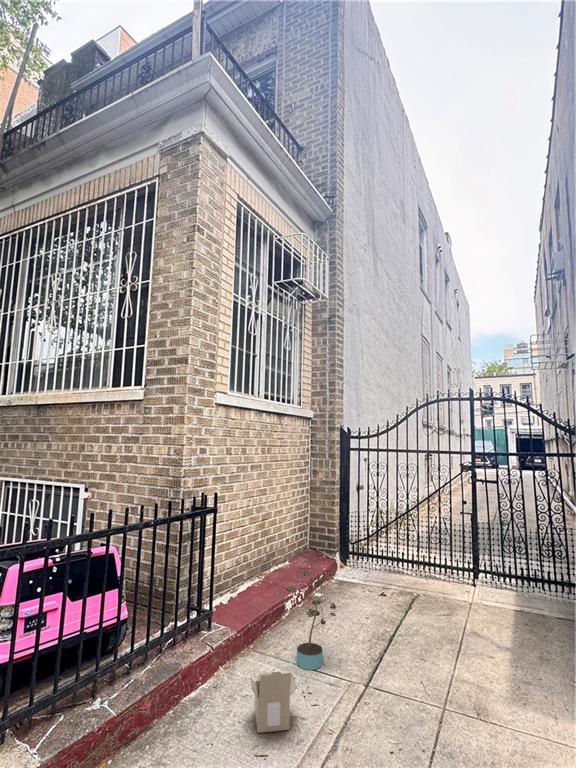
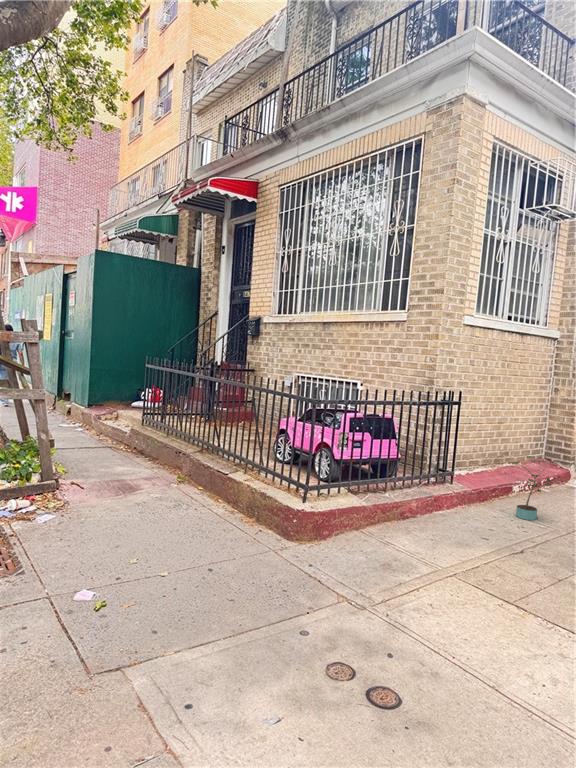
cardboard box: present [251,672,297,733] -> none [480,498,511,536]

